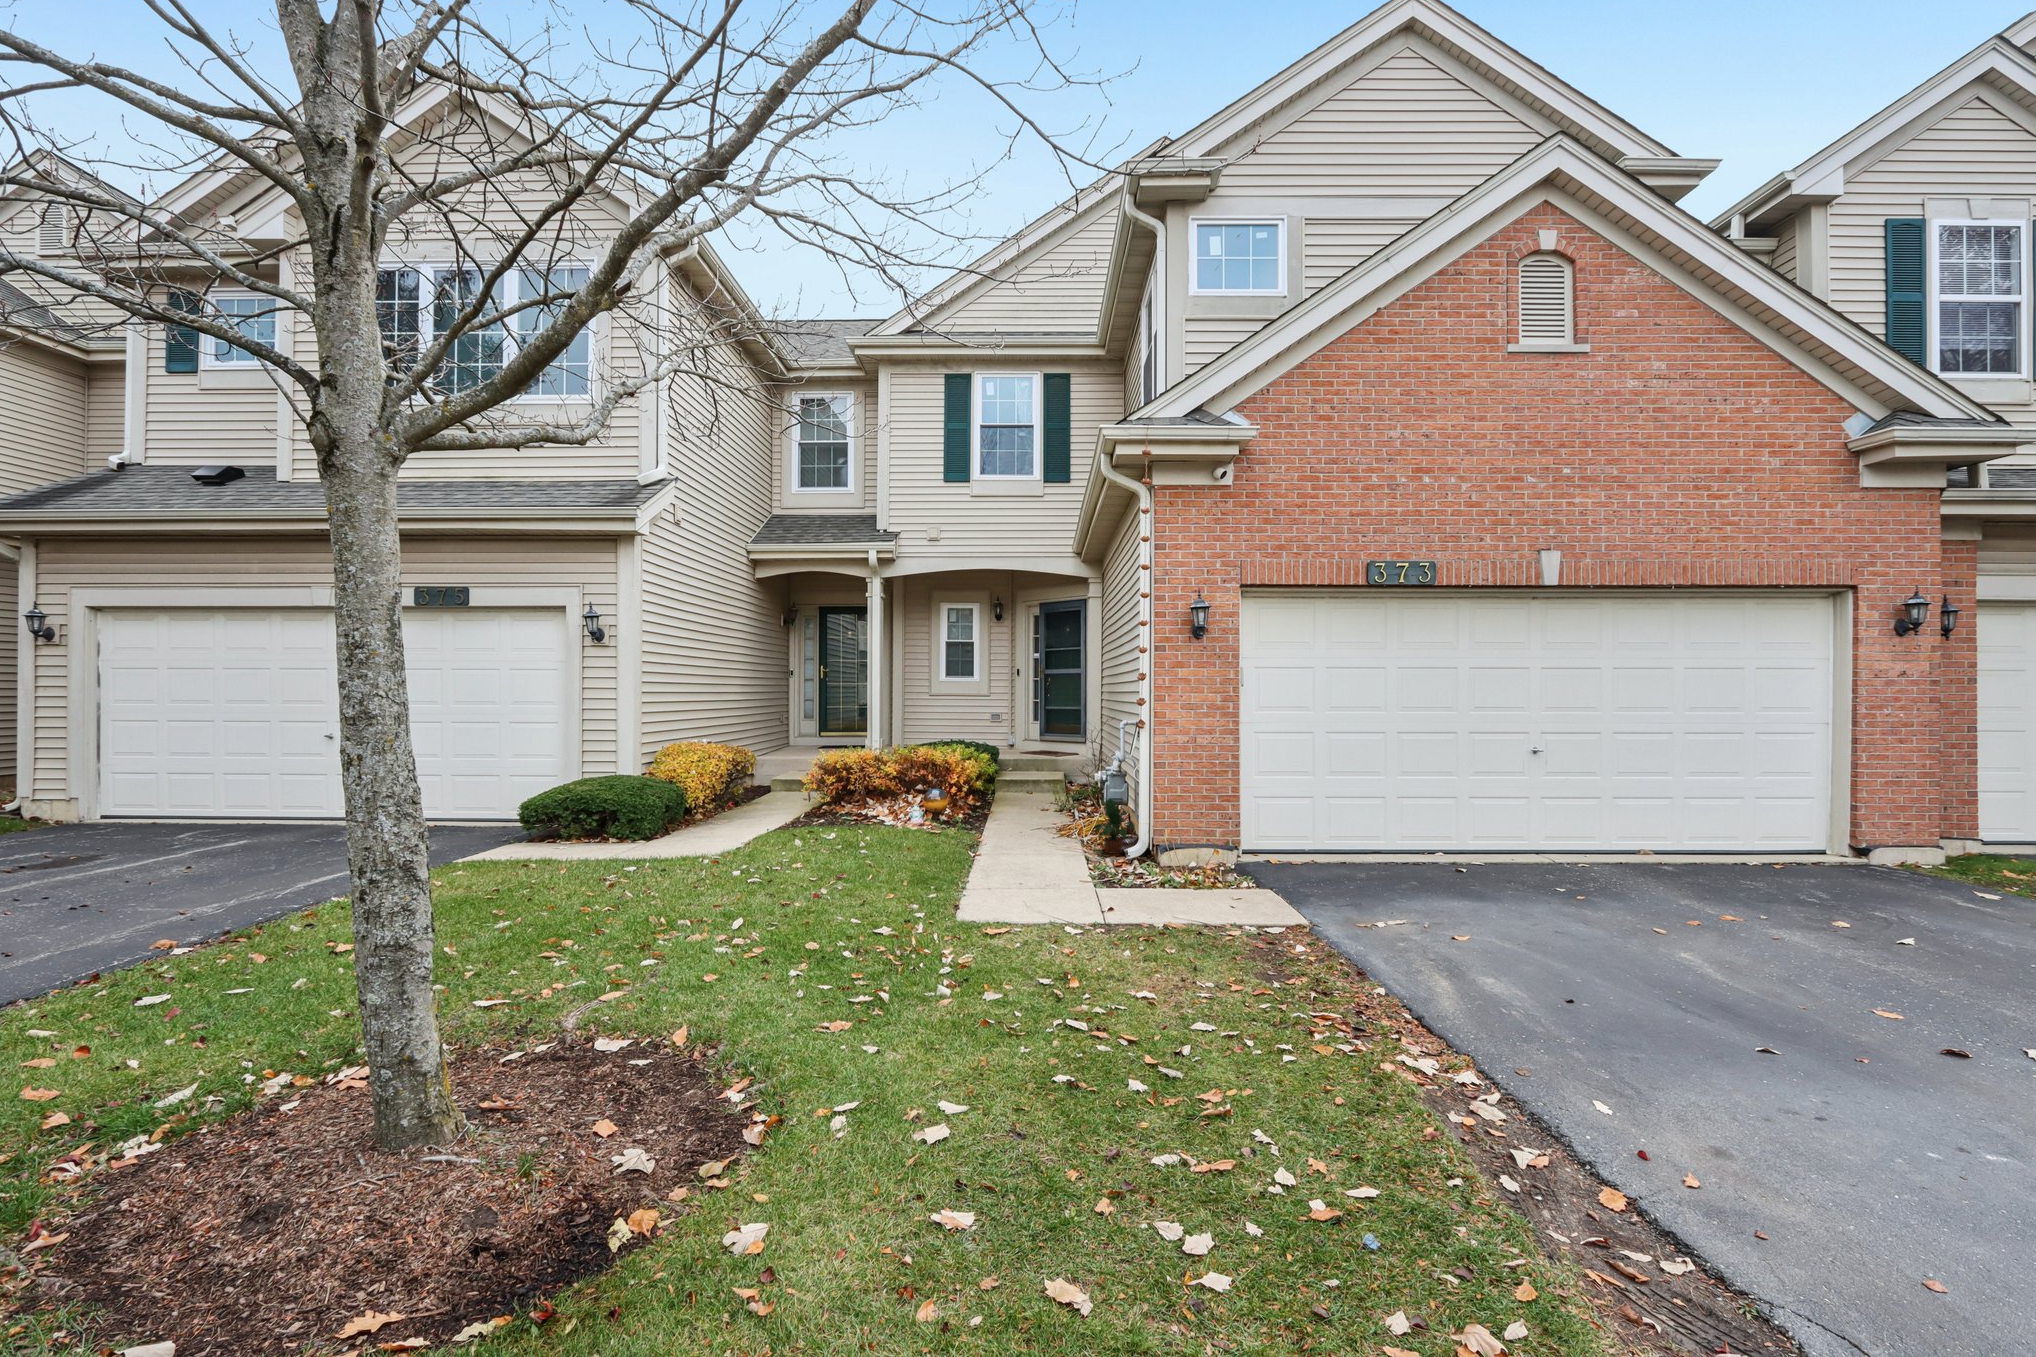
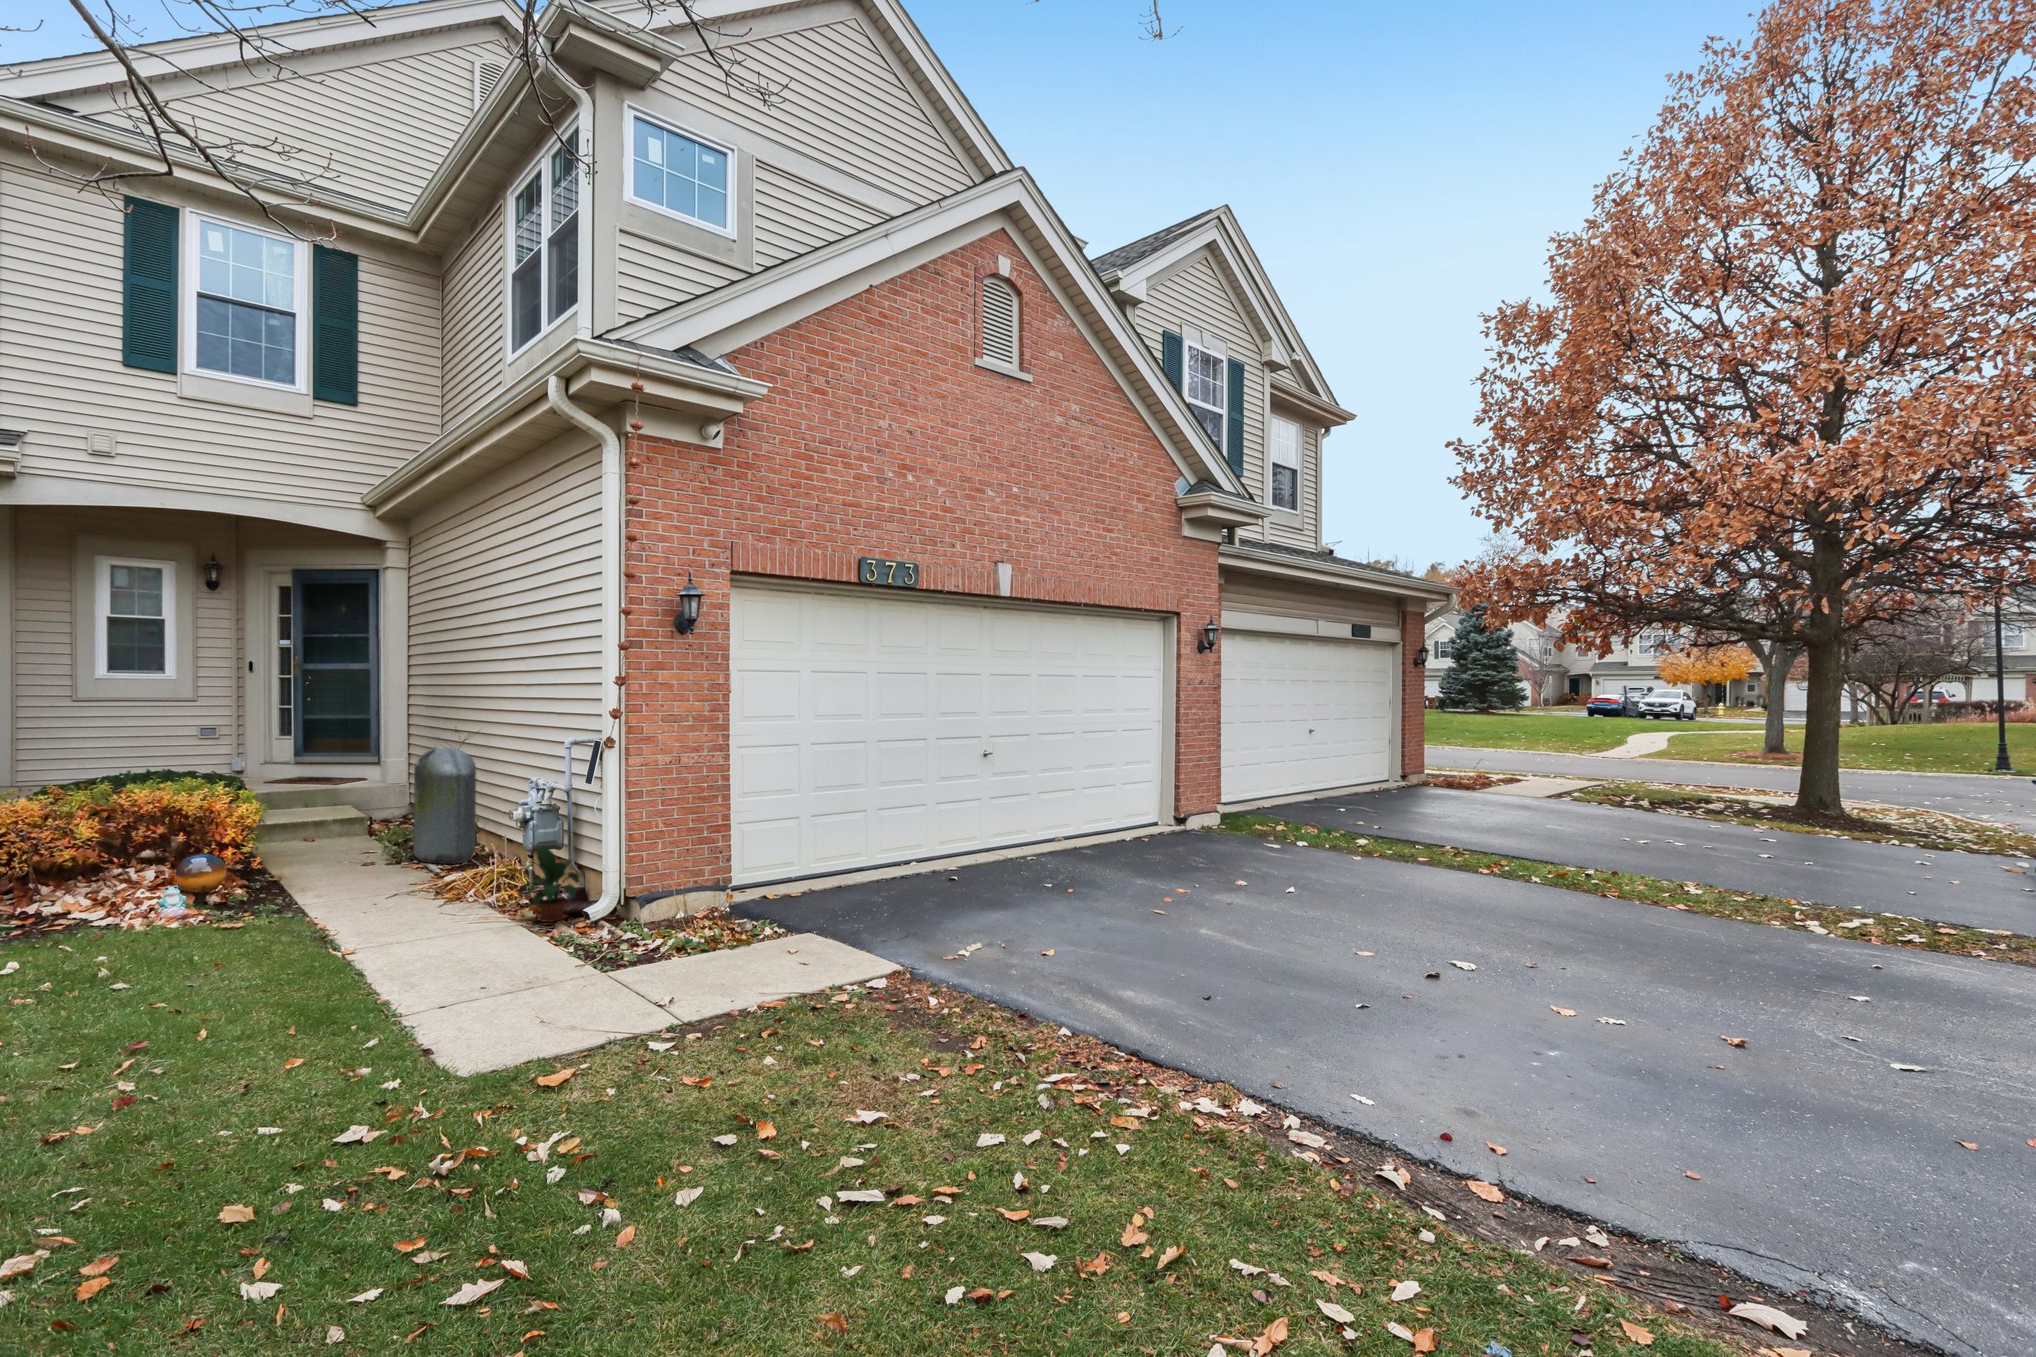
trash can: none [1078,728,1116,813] -> present [413,747,476,864]

